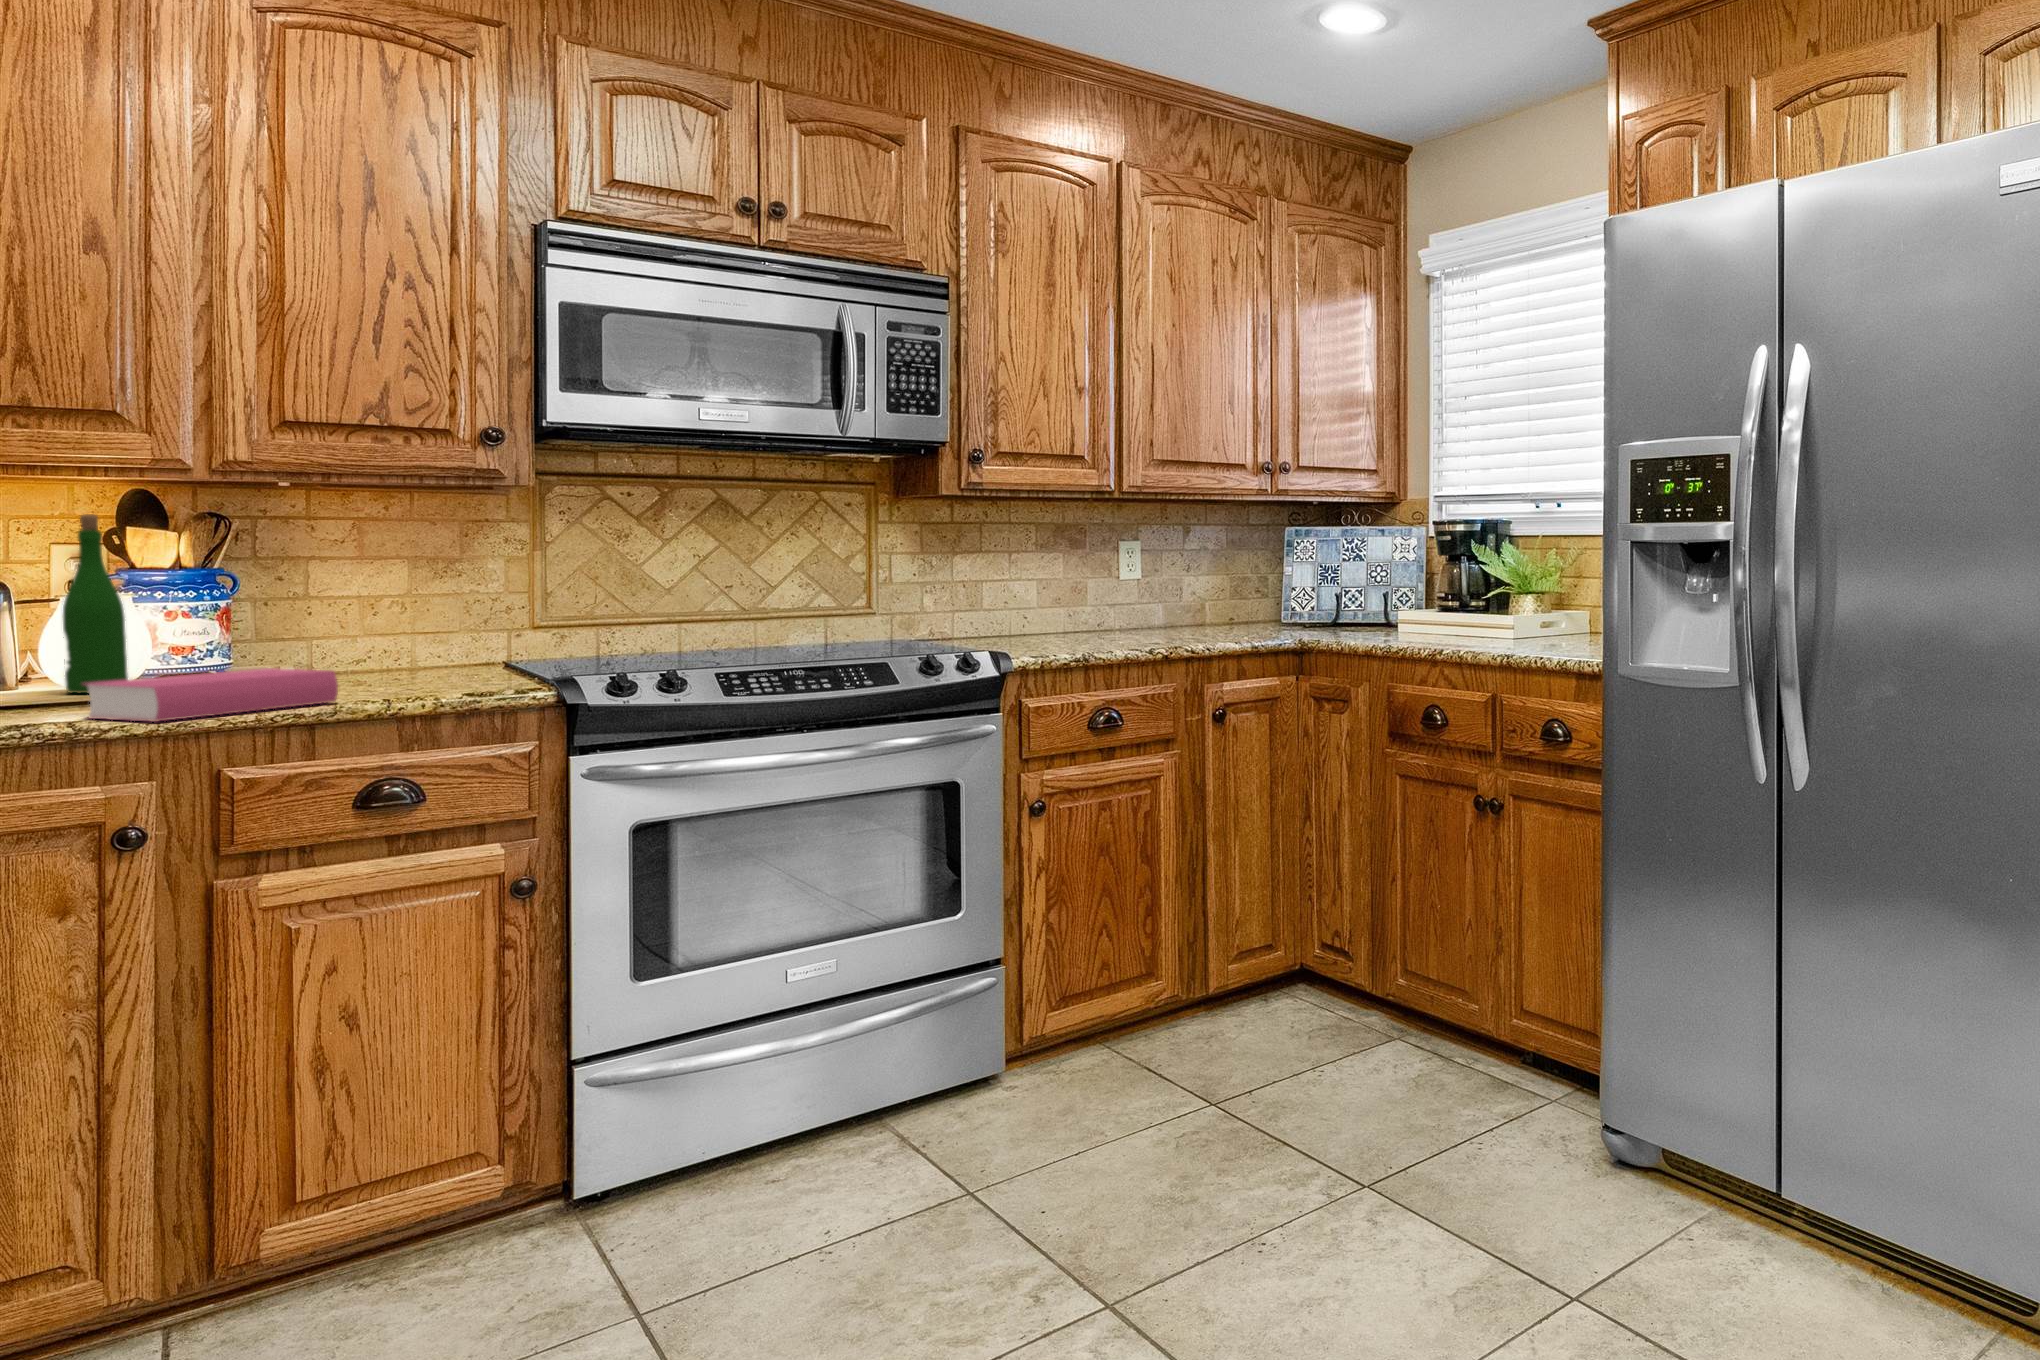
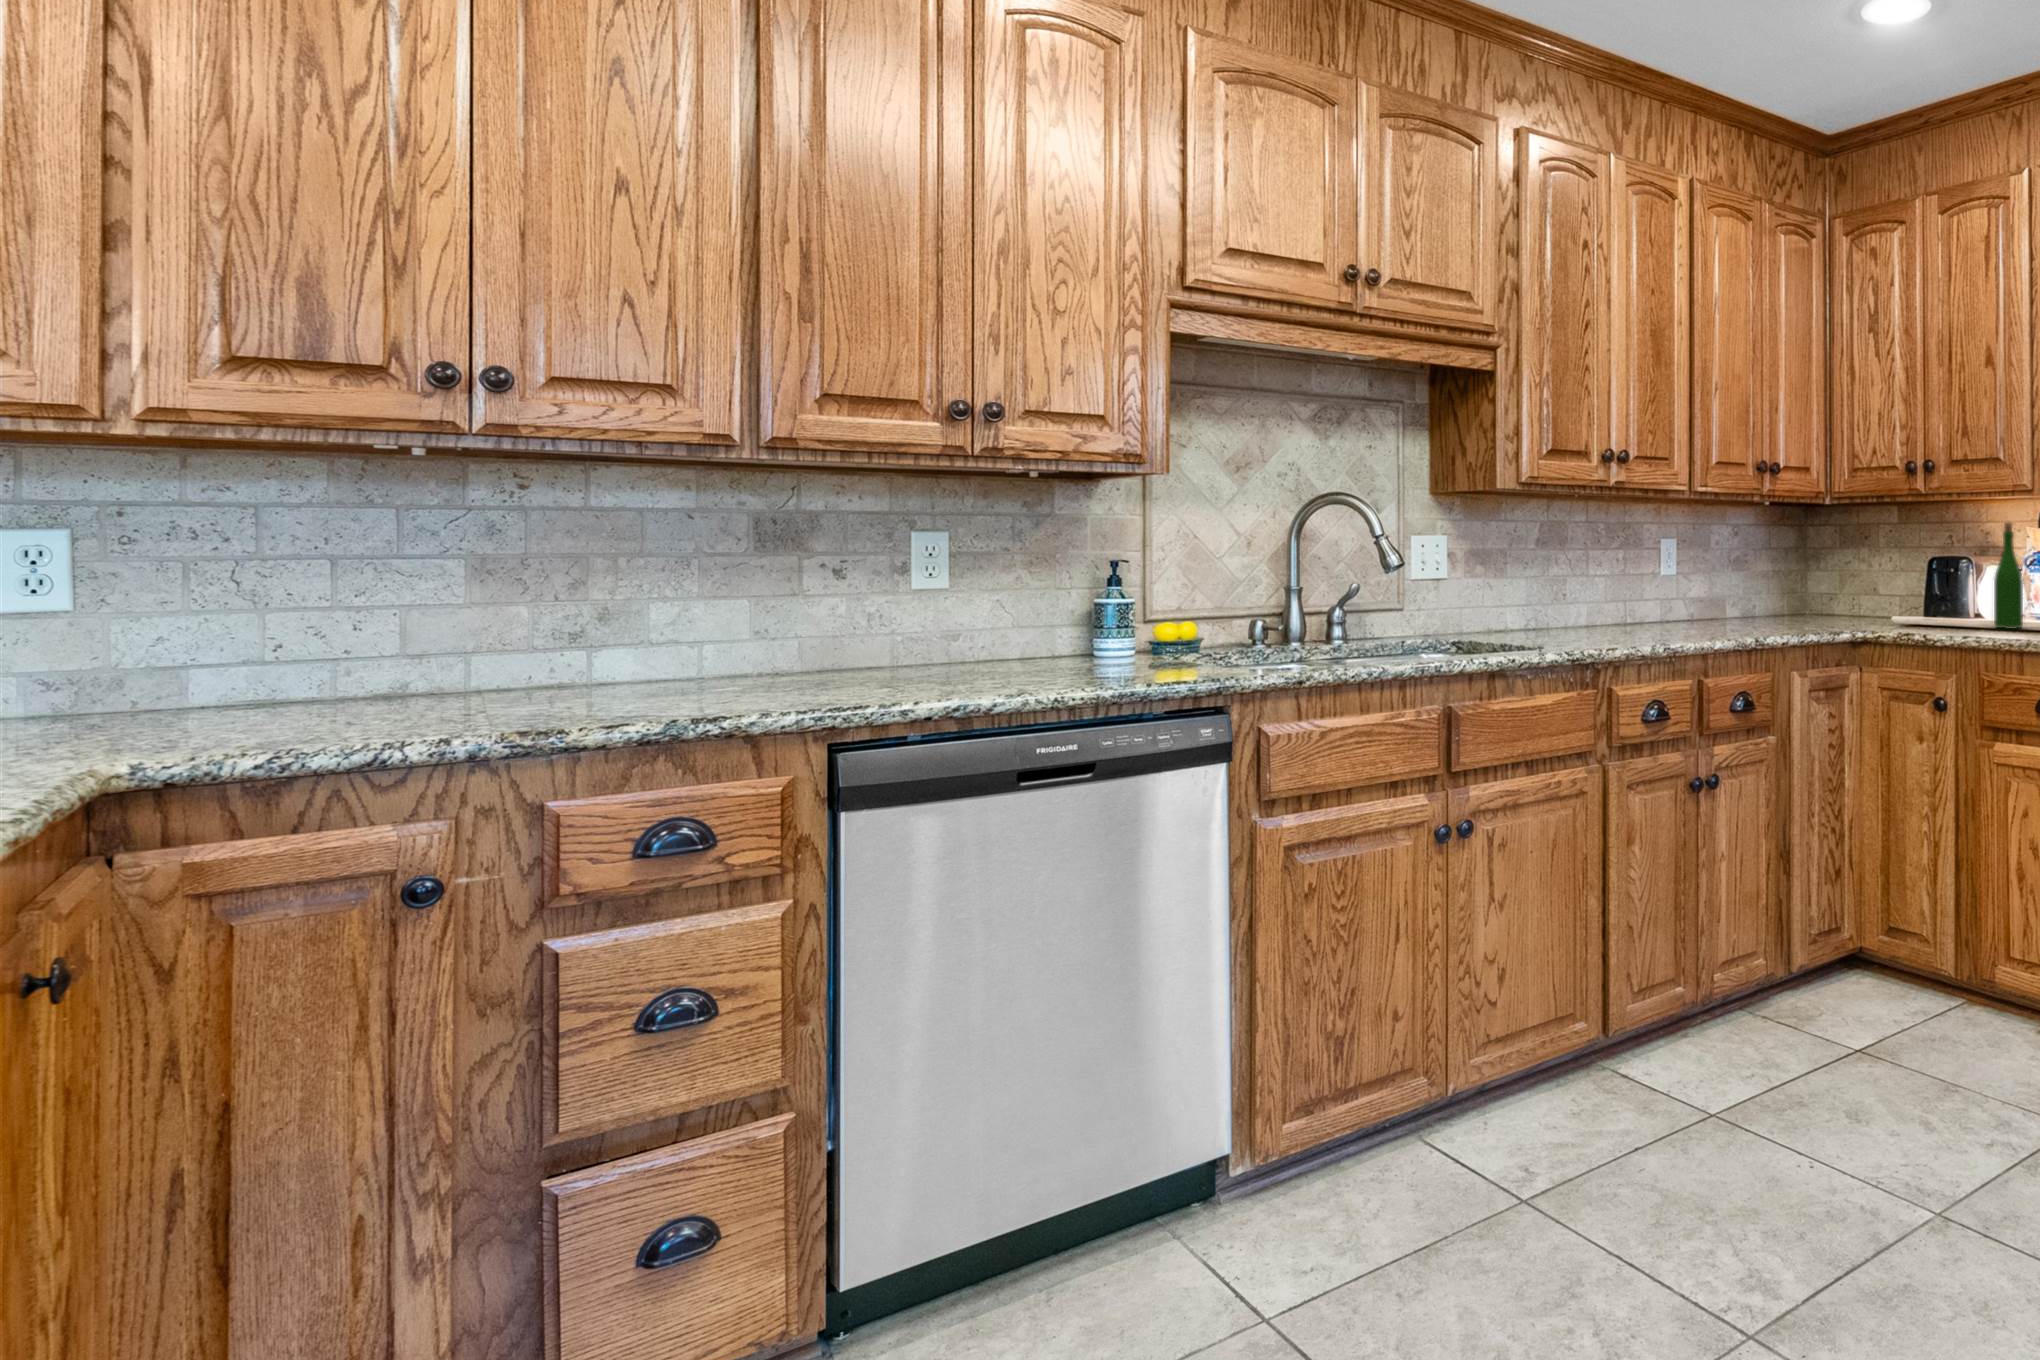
book: present [82,668,338,722] -> none [1919,615,2021,639]

